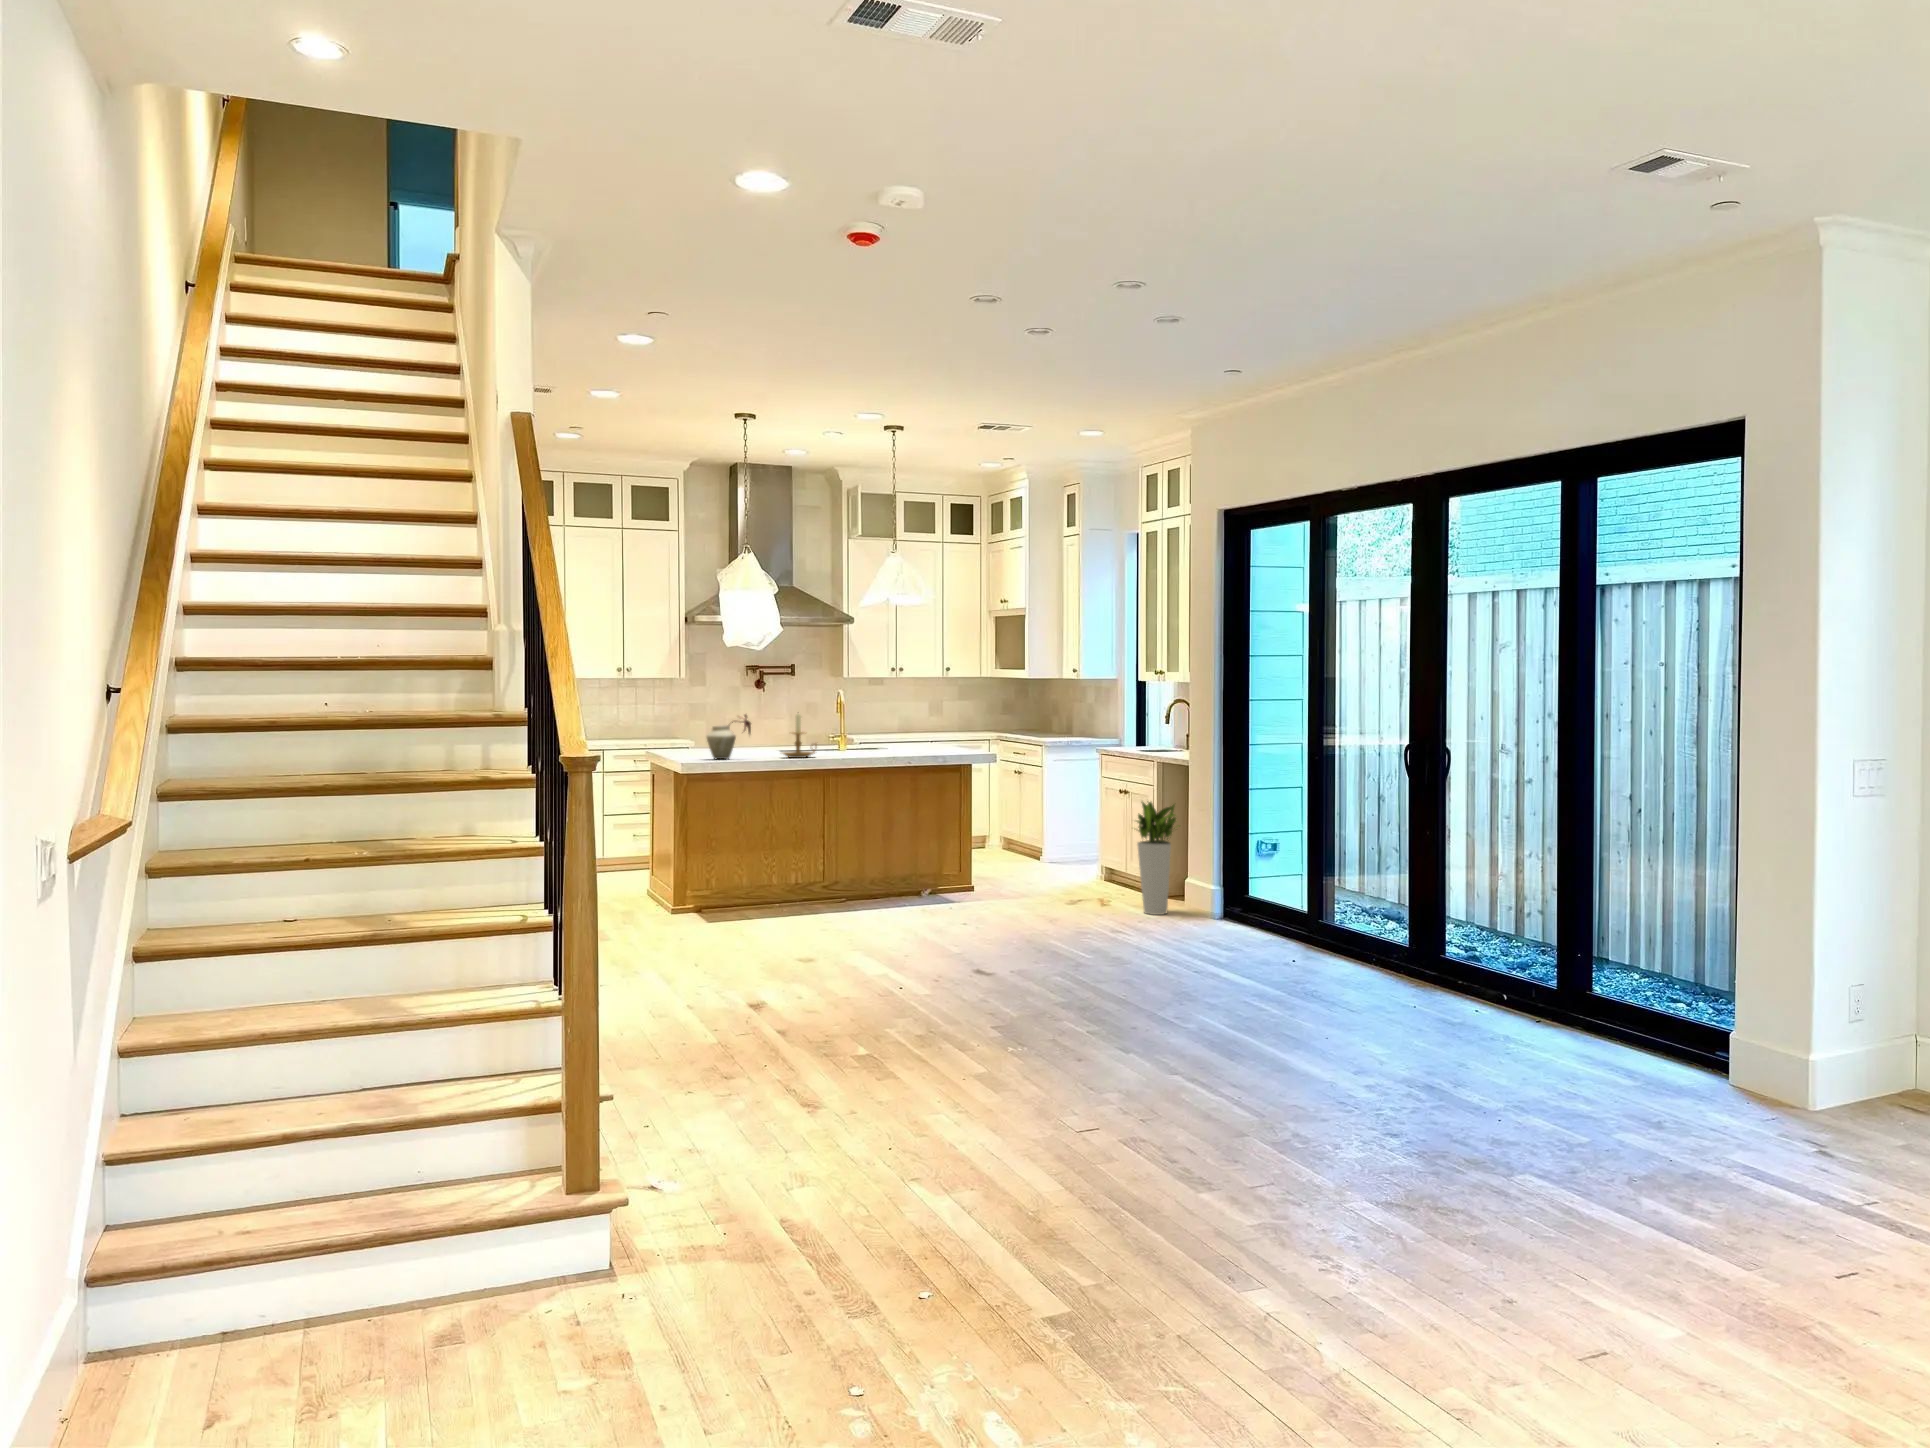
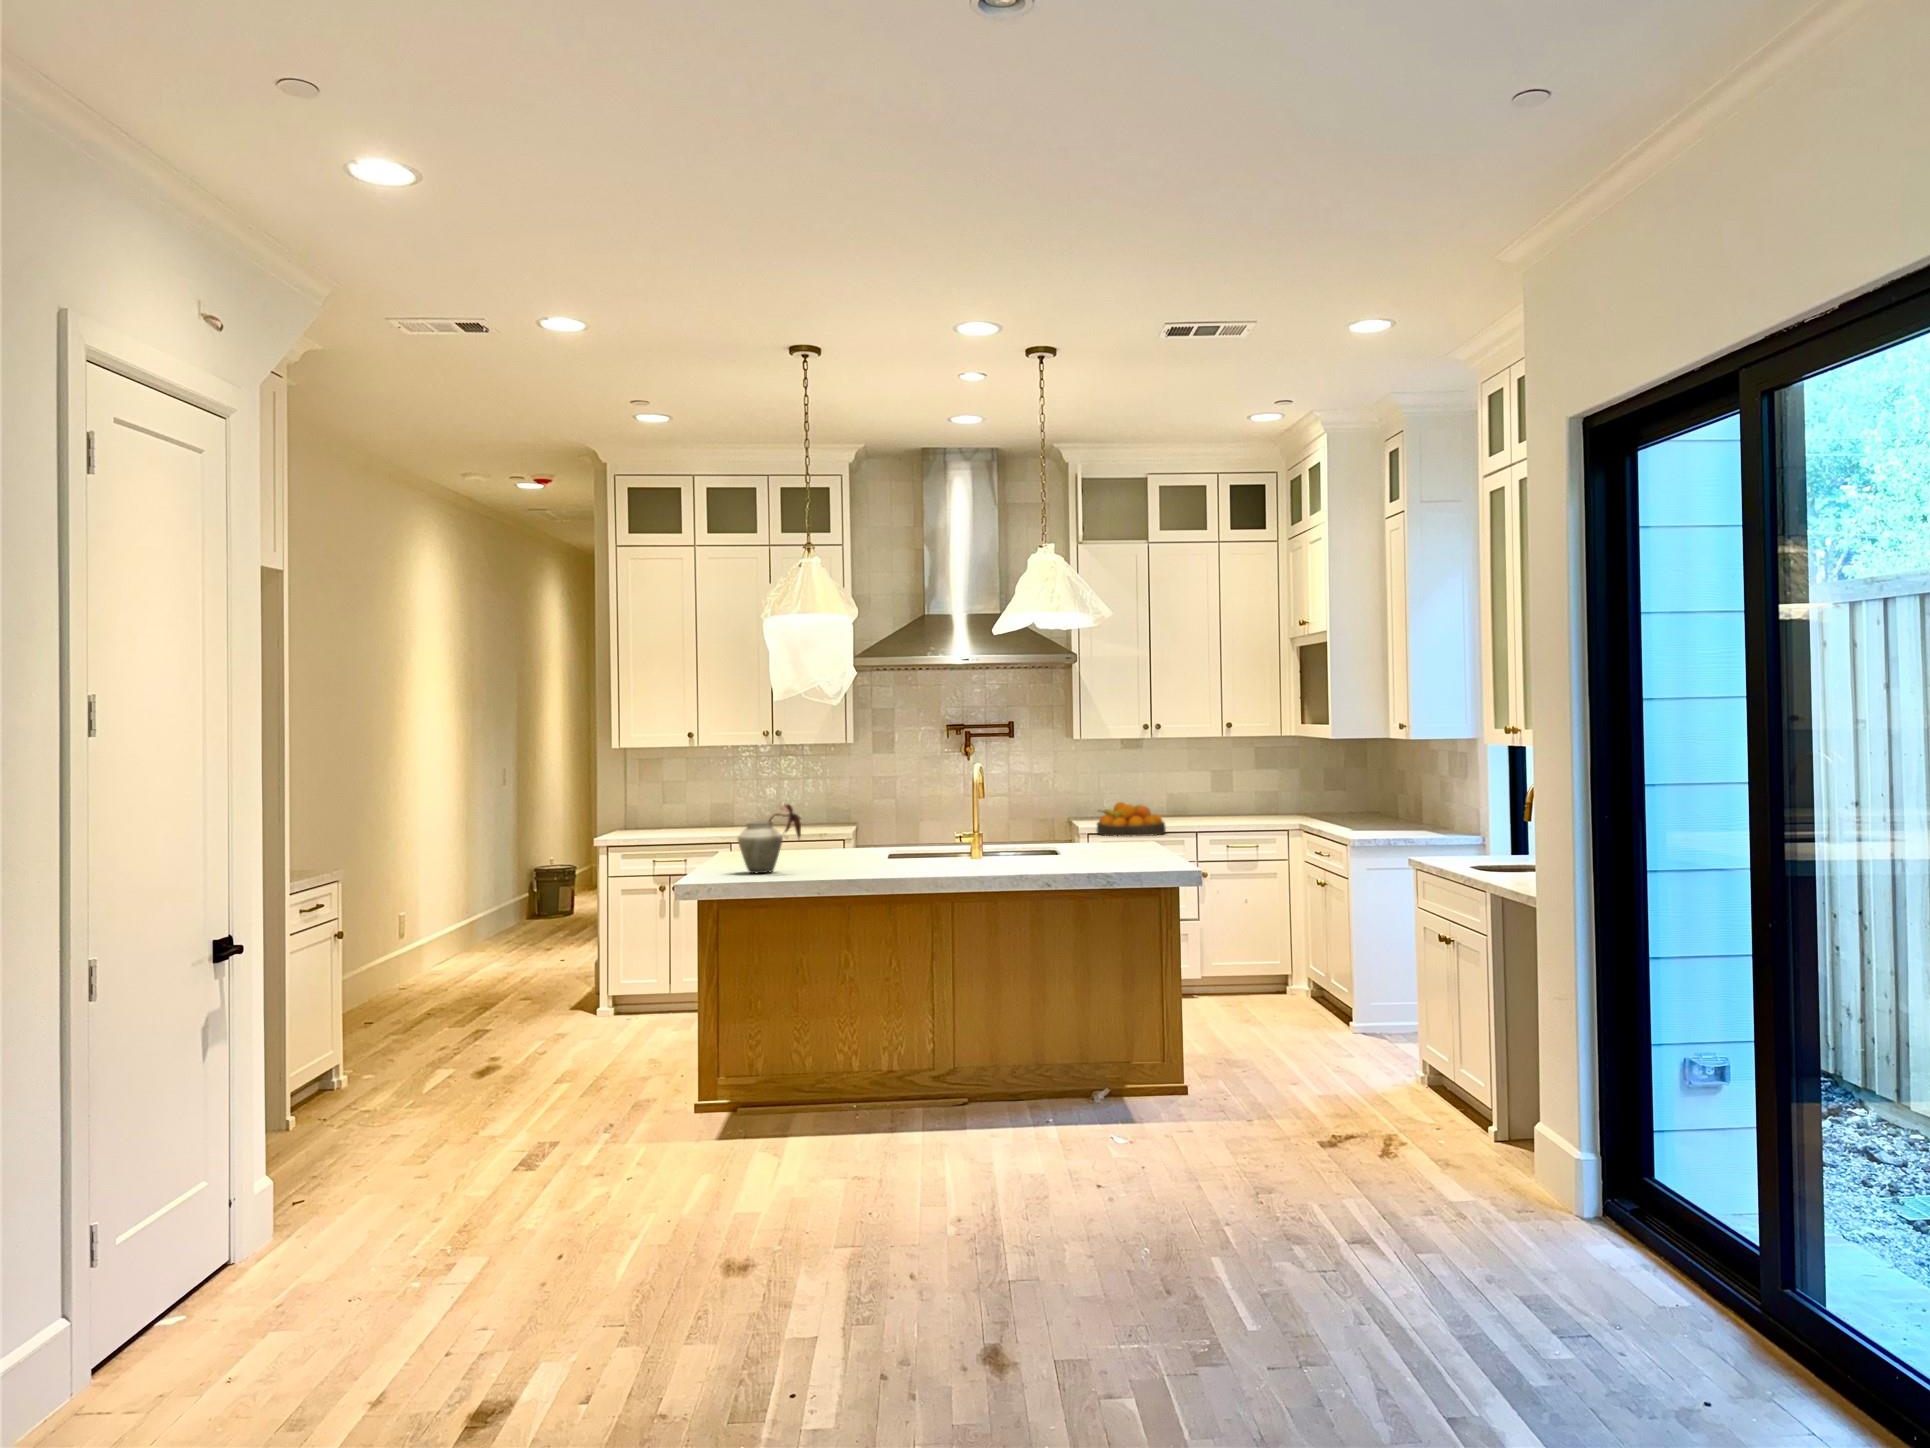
candle holder: present [782,714,817,758] -> none [850,800,914,872]
fruit bowl: none [861,722,910,746] -> present [1097,802,1166,836]
planter: present [1136,802,1180,915] -> none [1427,962,1530,1180]

